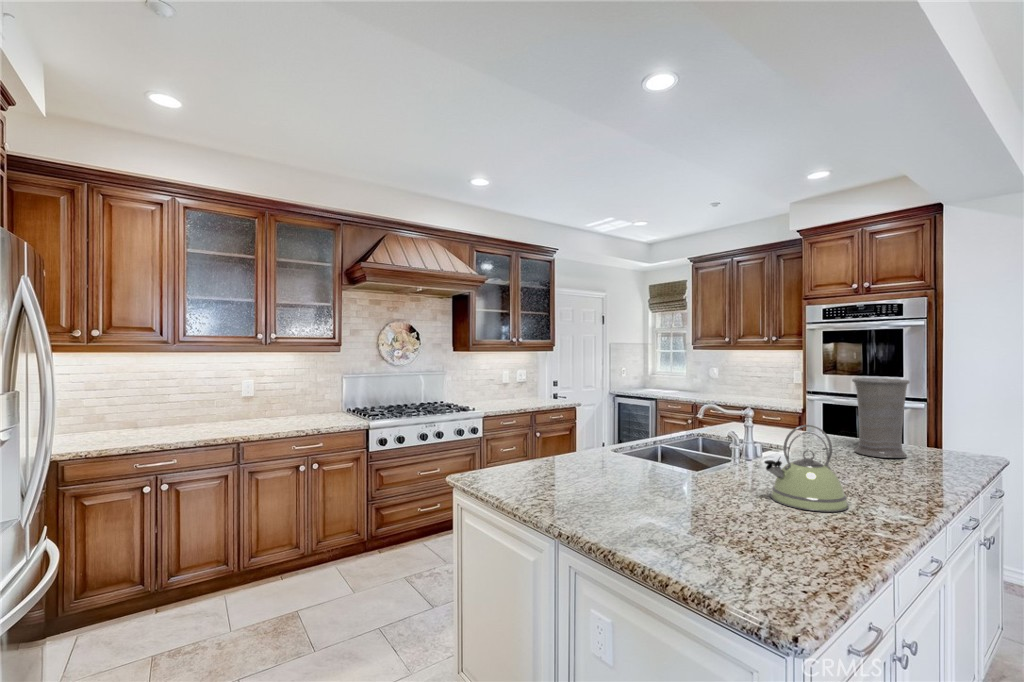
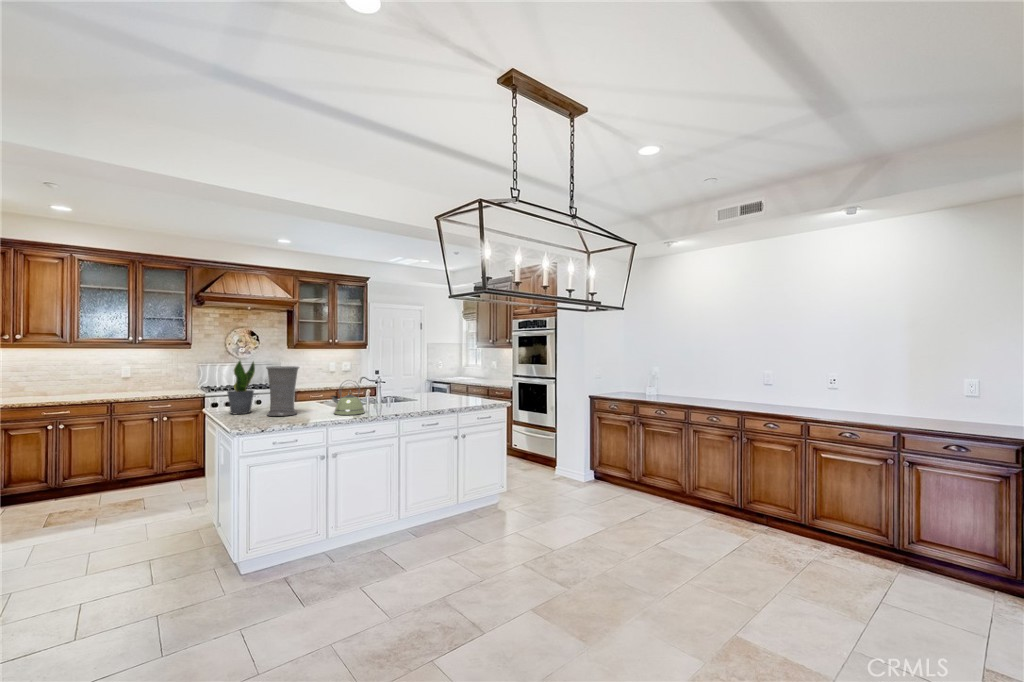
vase: present [852,378,910,458] -> present [266,366,299,416]
potted plant: none [541,379,596,505] -> present [227,361,255,414]

